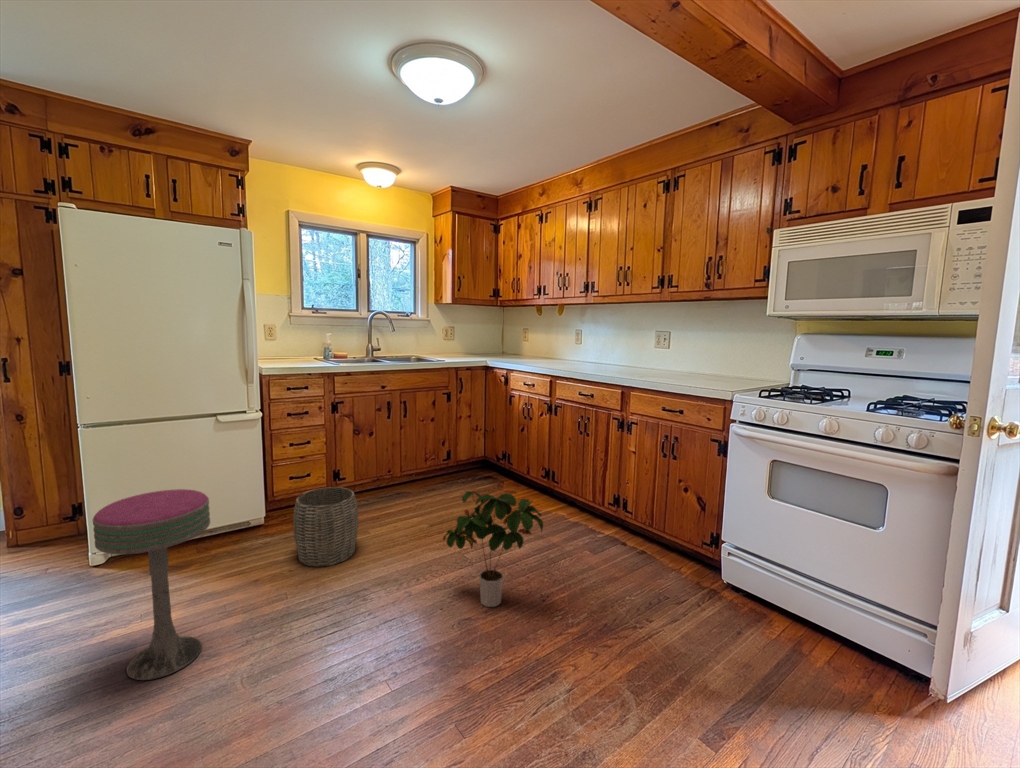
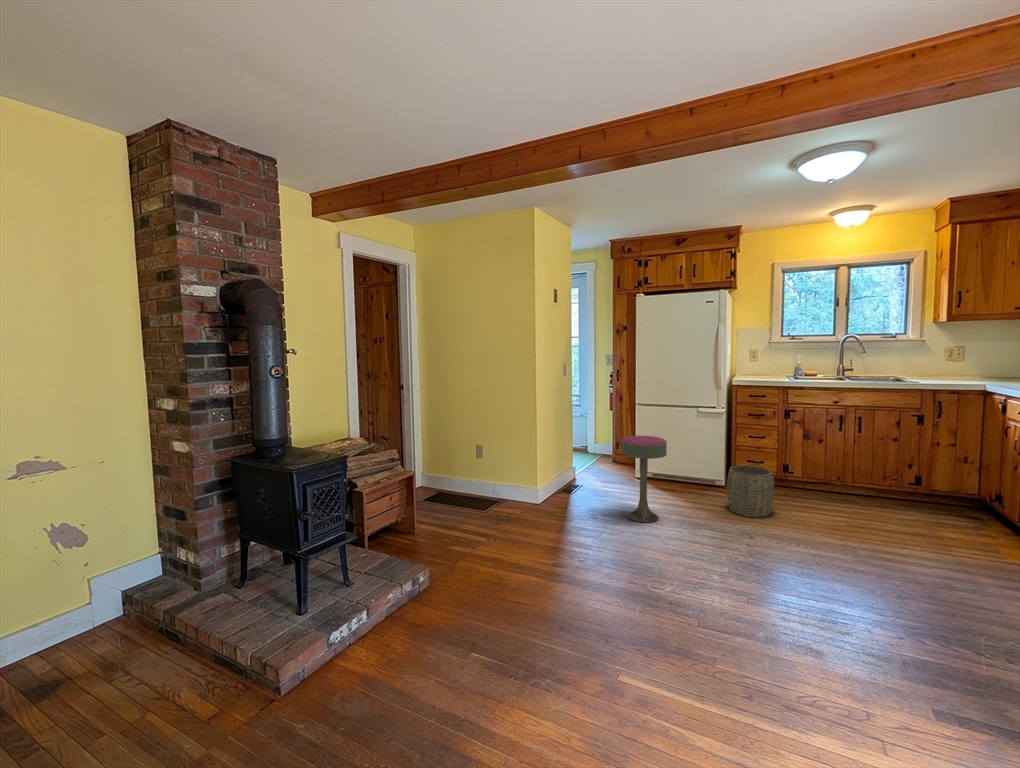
potted plant: present [443,491,543,607] -> none [812,480,893,577]

